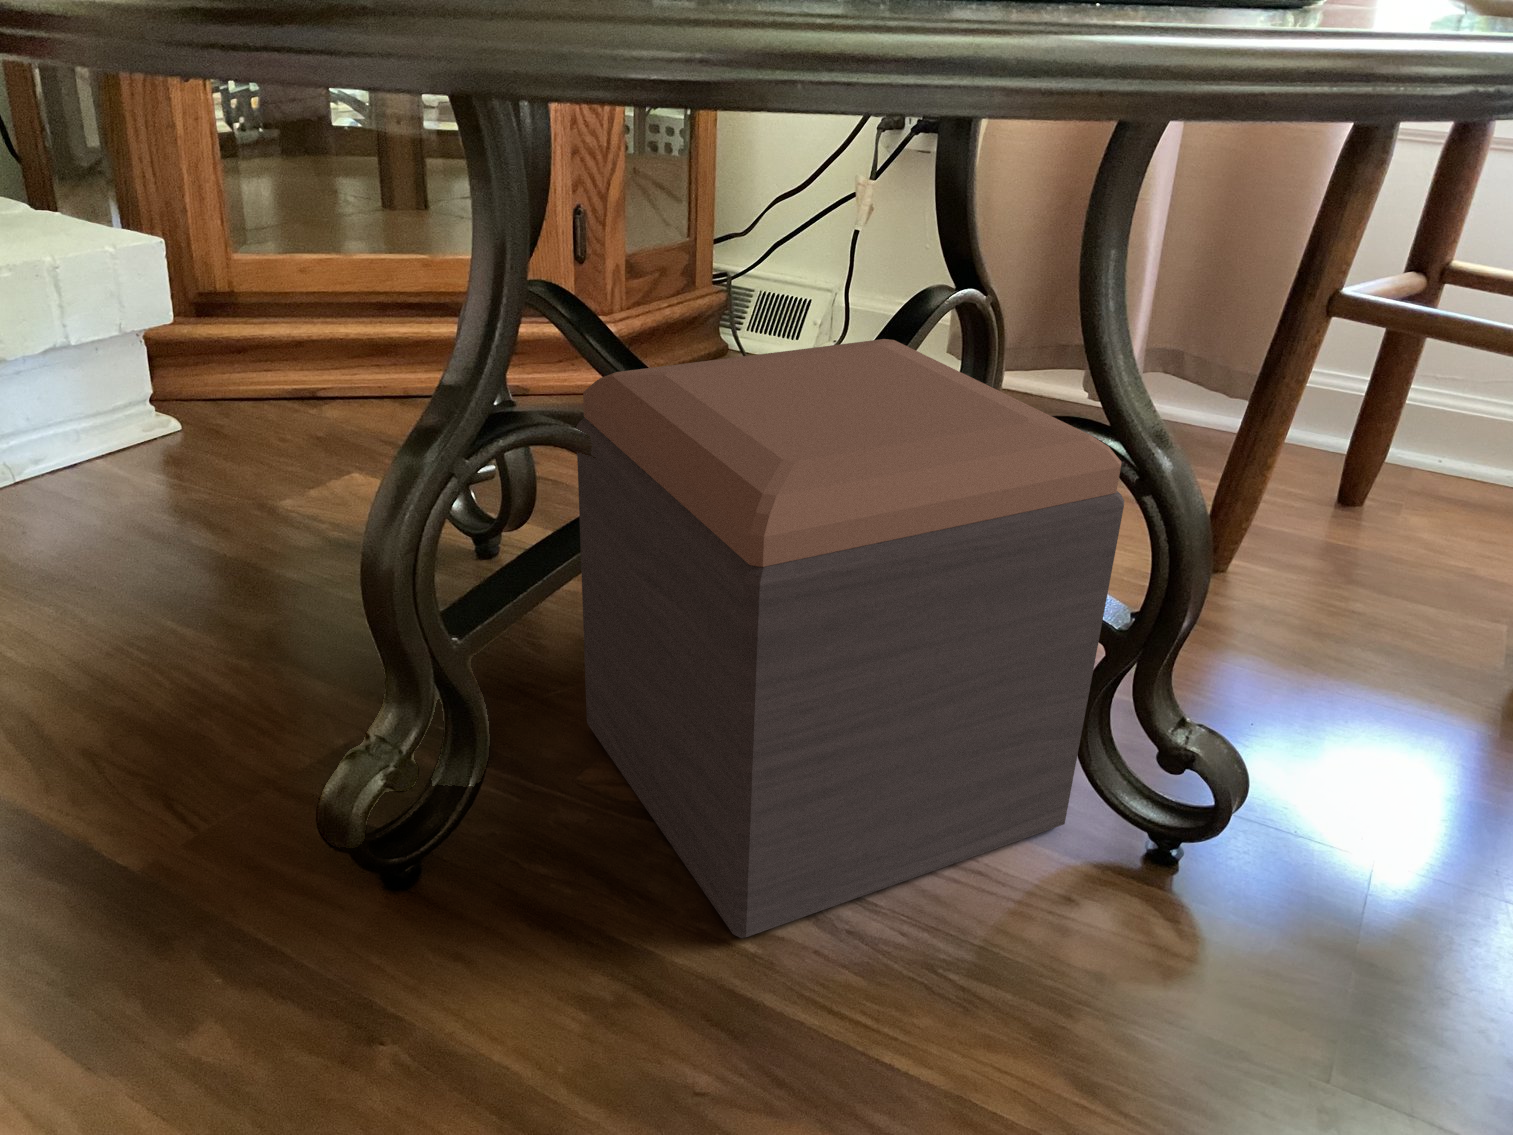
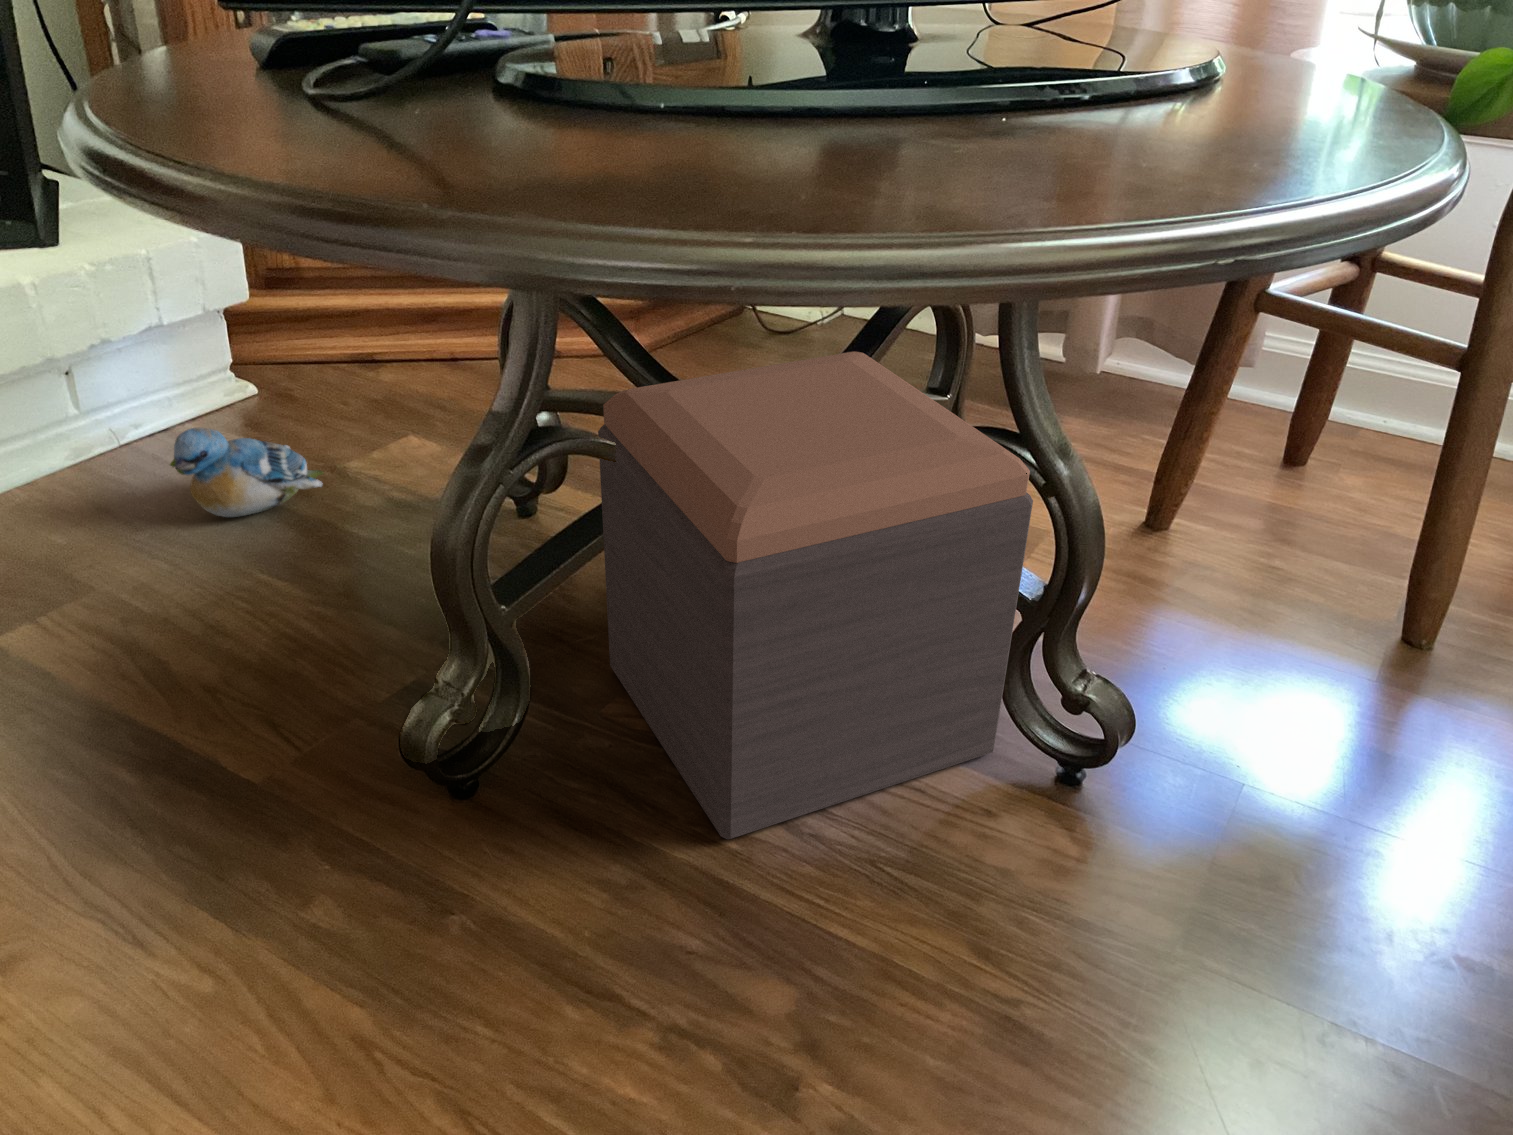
plush toy: none [60,449,249,557] -> present [170,428,323,517]

